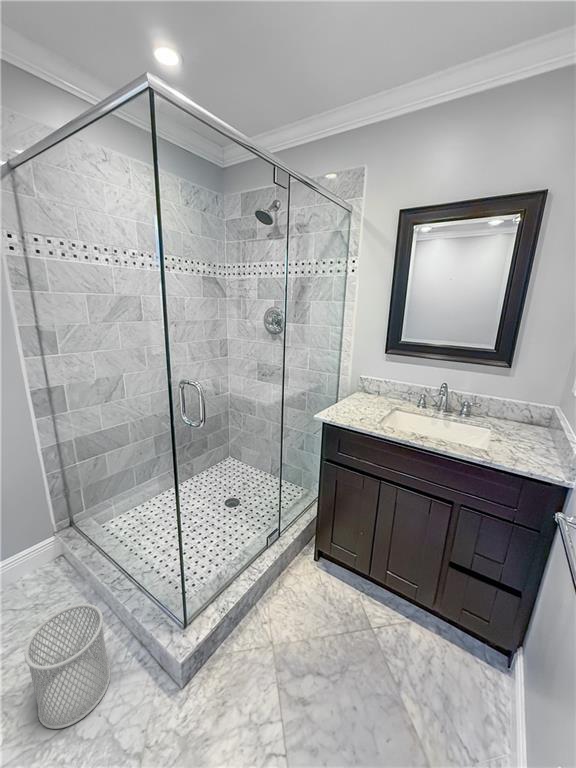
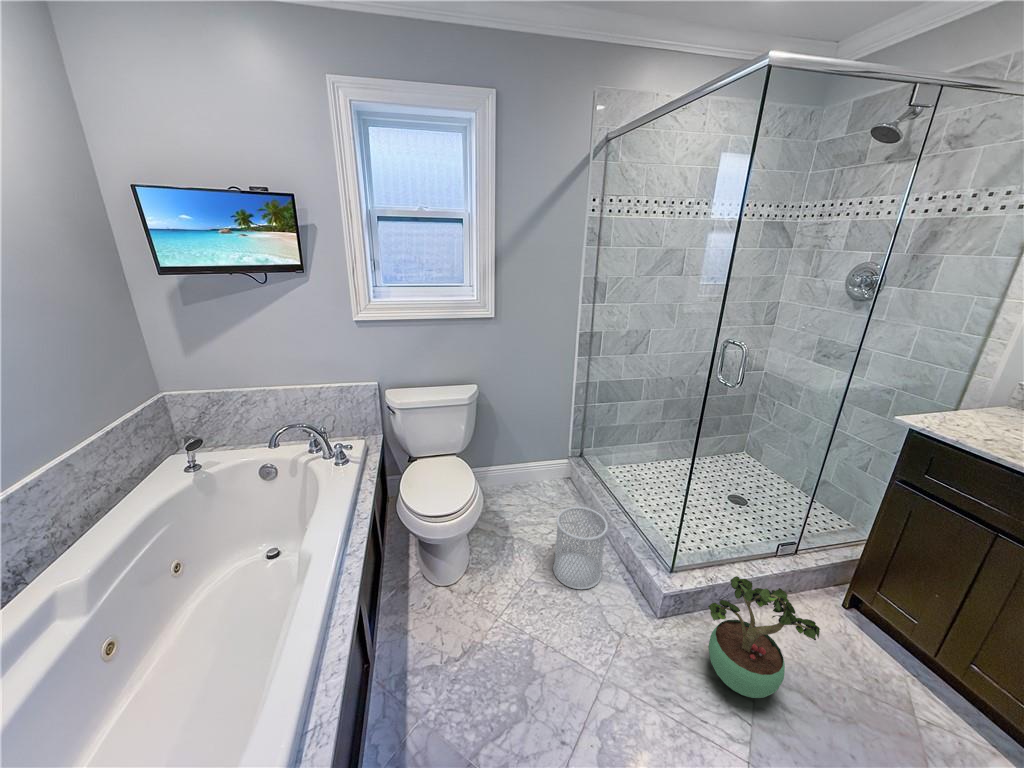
potted plant: none [224,609,314,727] -> present [708,576,820,698]

